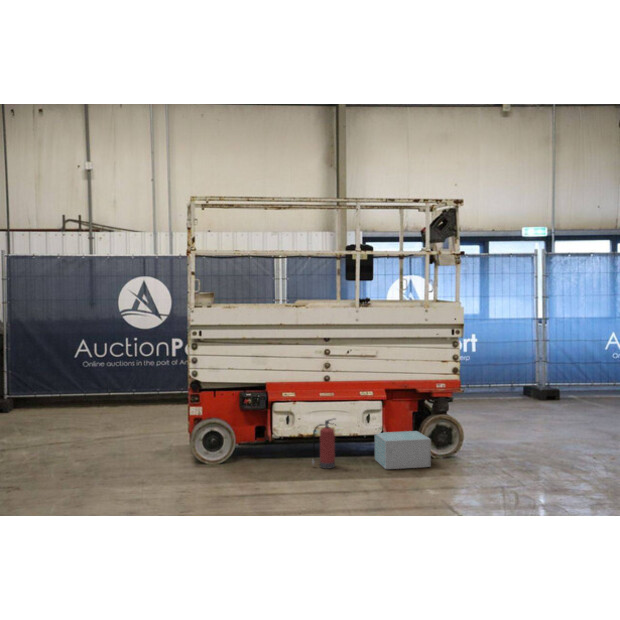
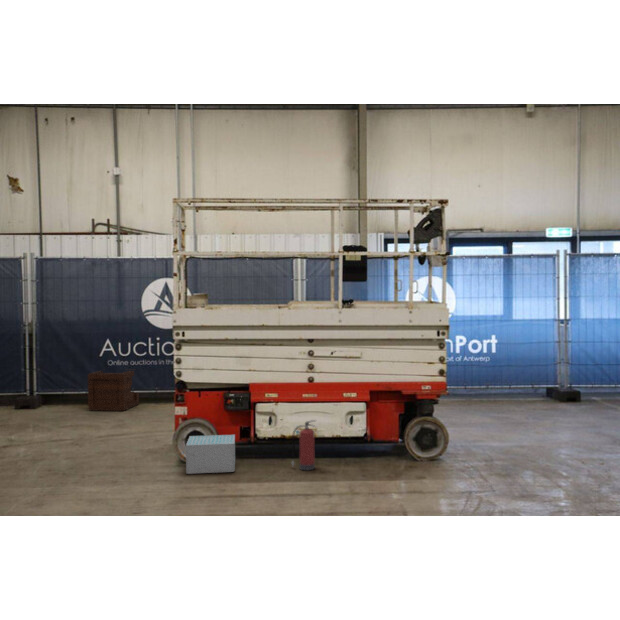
wooden crate: none [68,372,120,416] -> present [88,371,139,411]
storage box: present [375,431,431,469] -> present [186,435,235,474]

